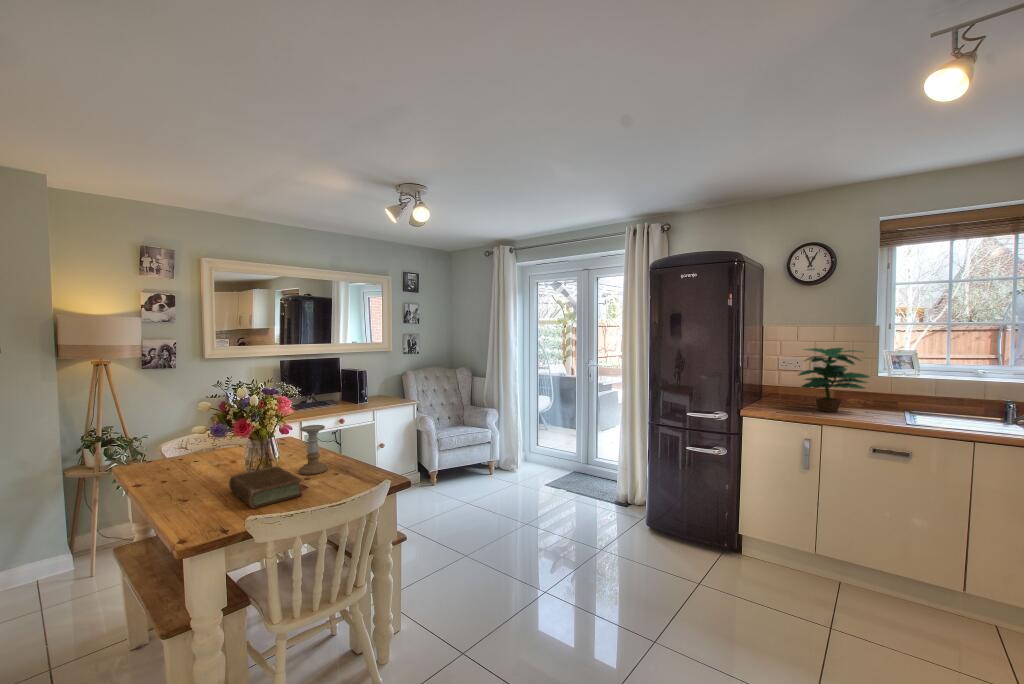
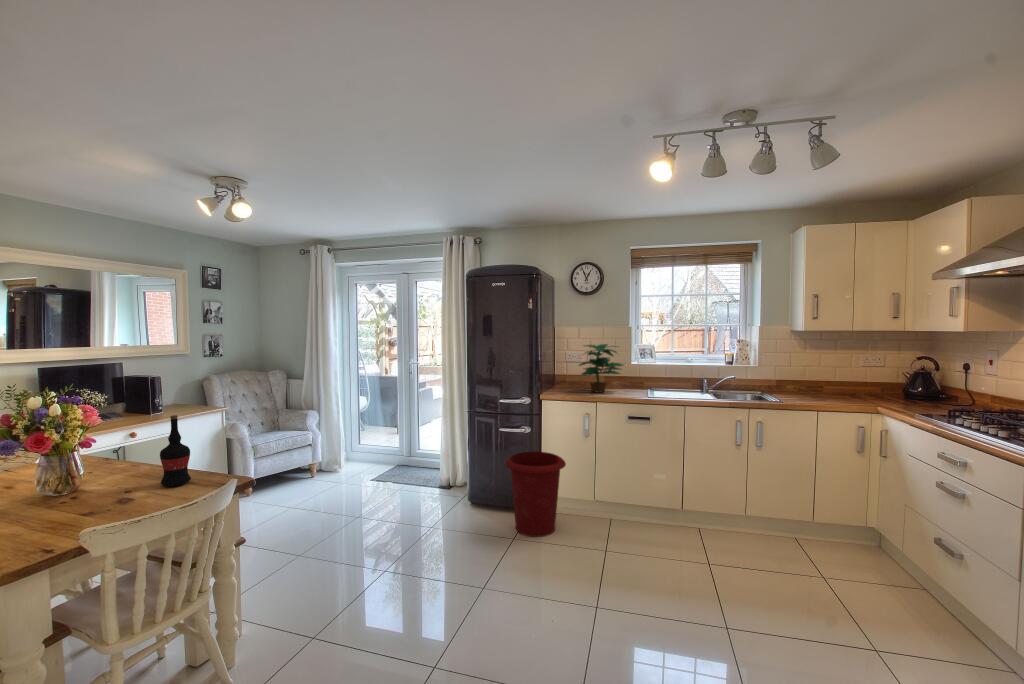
wine bottle: none [335,409,361,479] -> present [160,415,191,486]
candle holder: present [299,425,328,475] -> none [110,435,146,488]
book: present [229,466,302,509] -> none [28,481,130,523]
waste bin: none [695,479,781,591] -> present [505,452,566,537]

